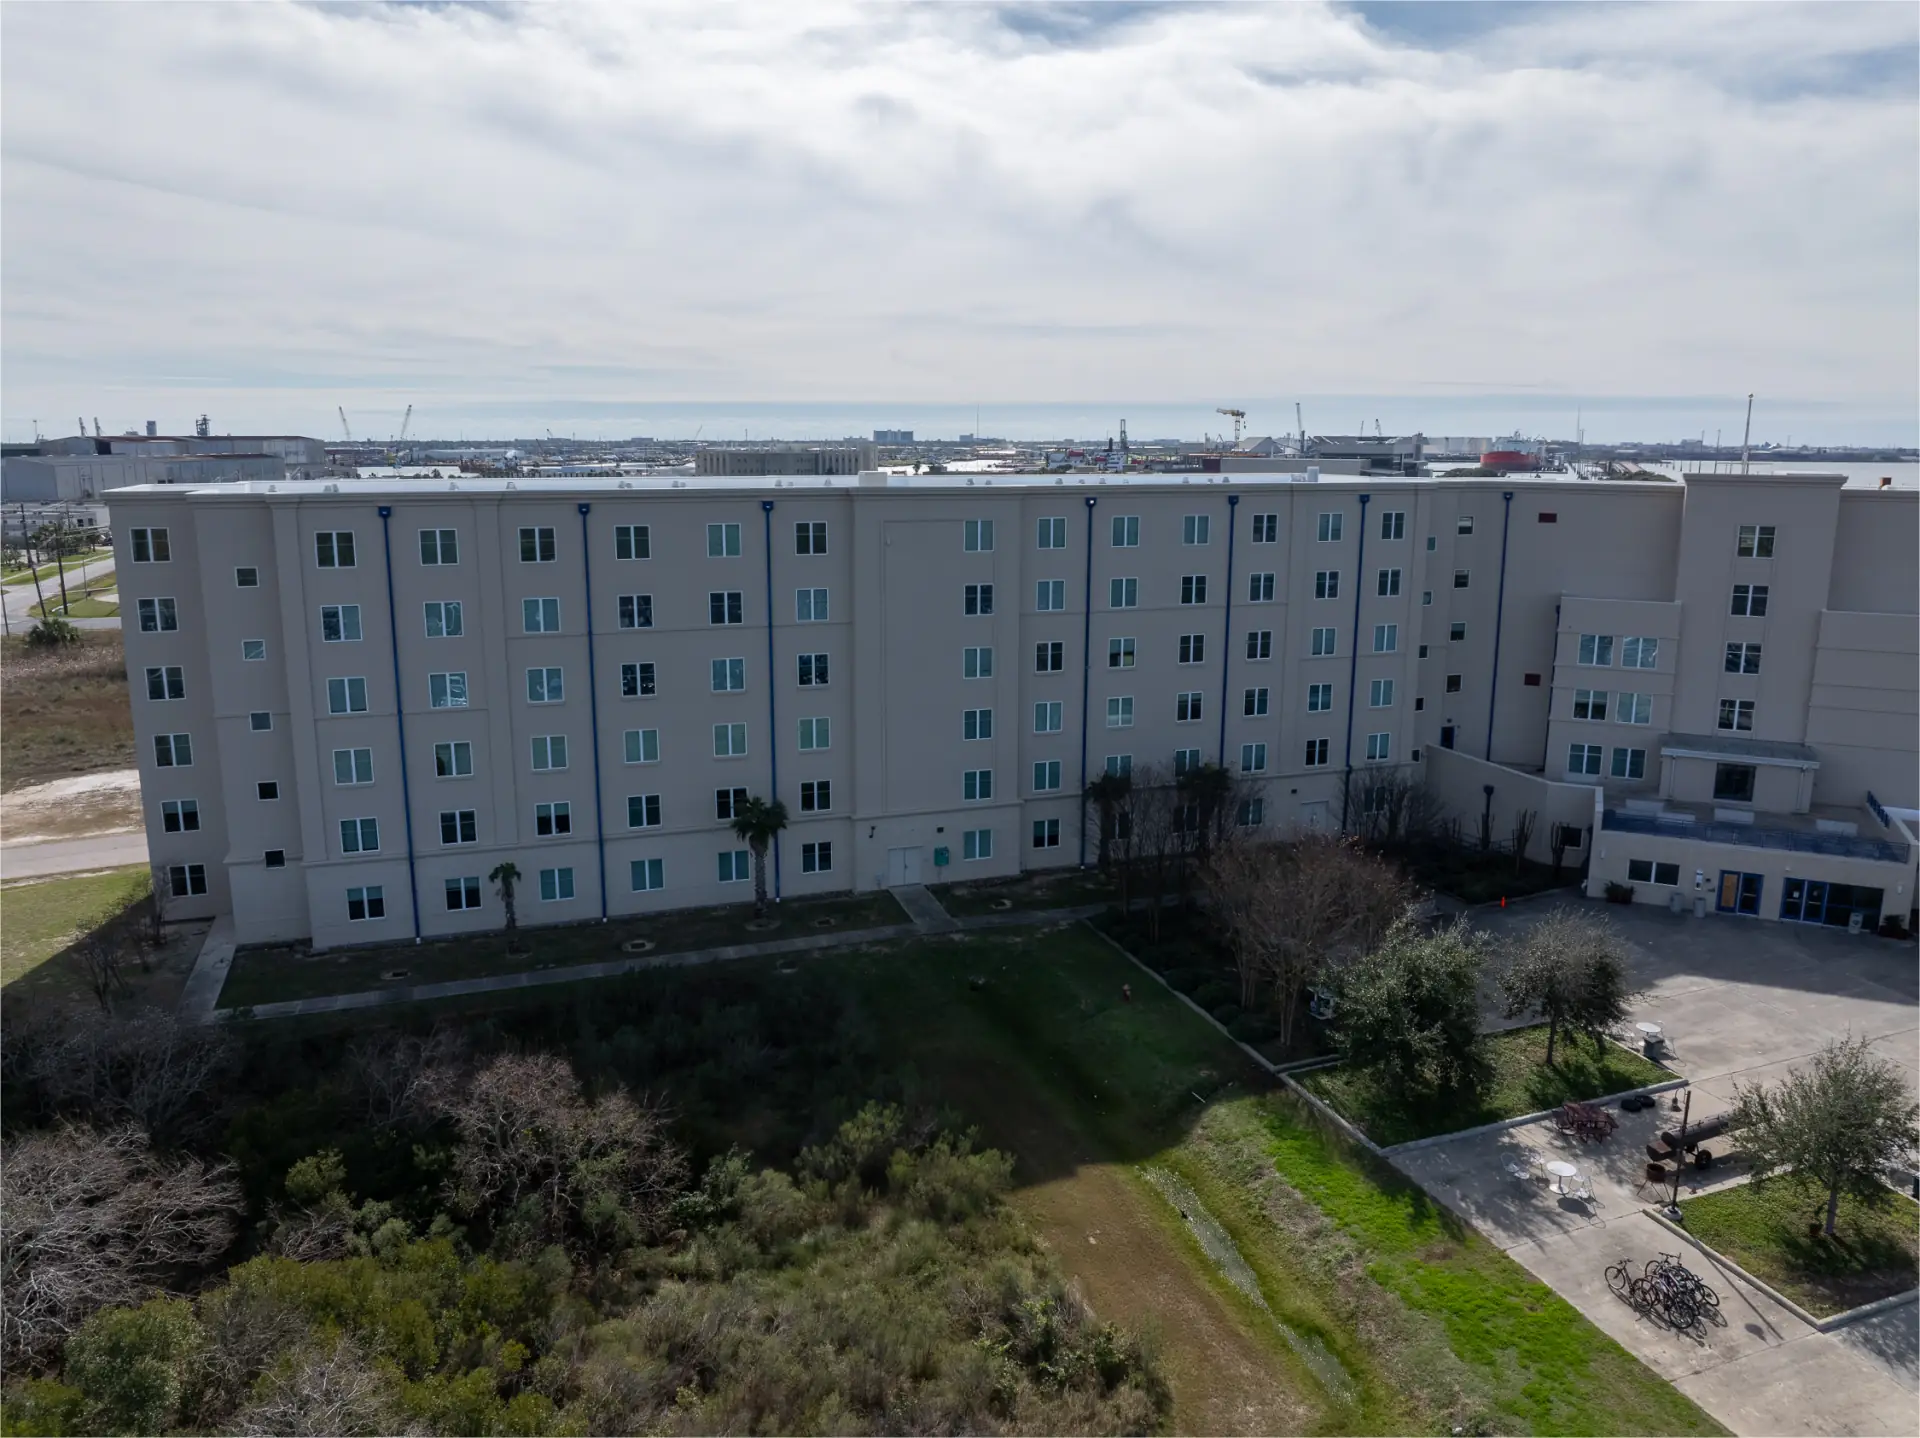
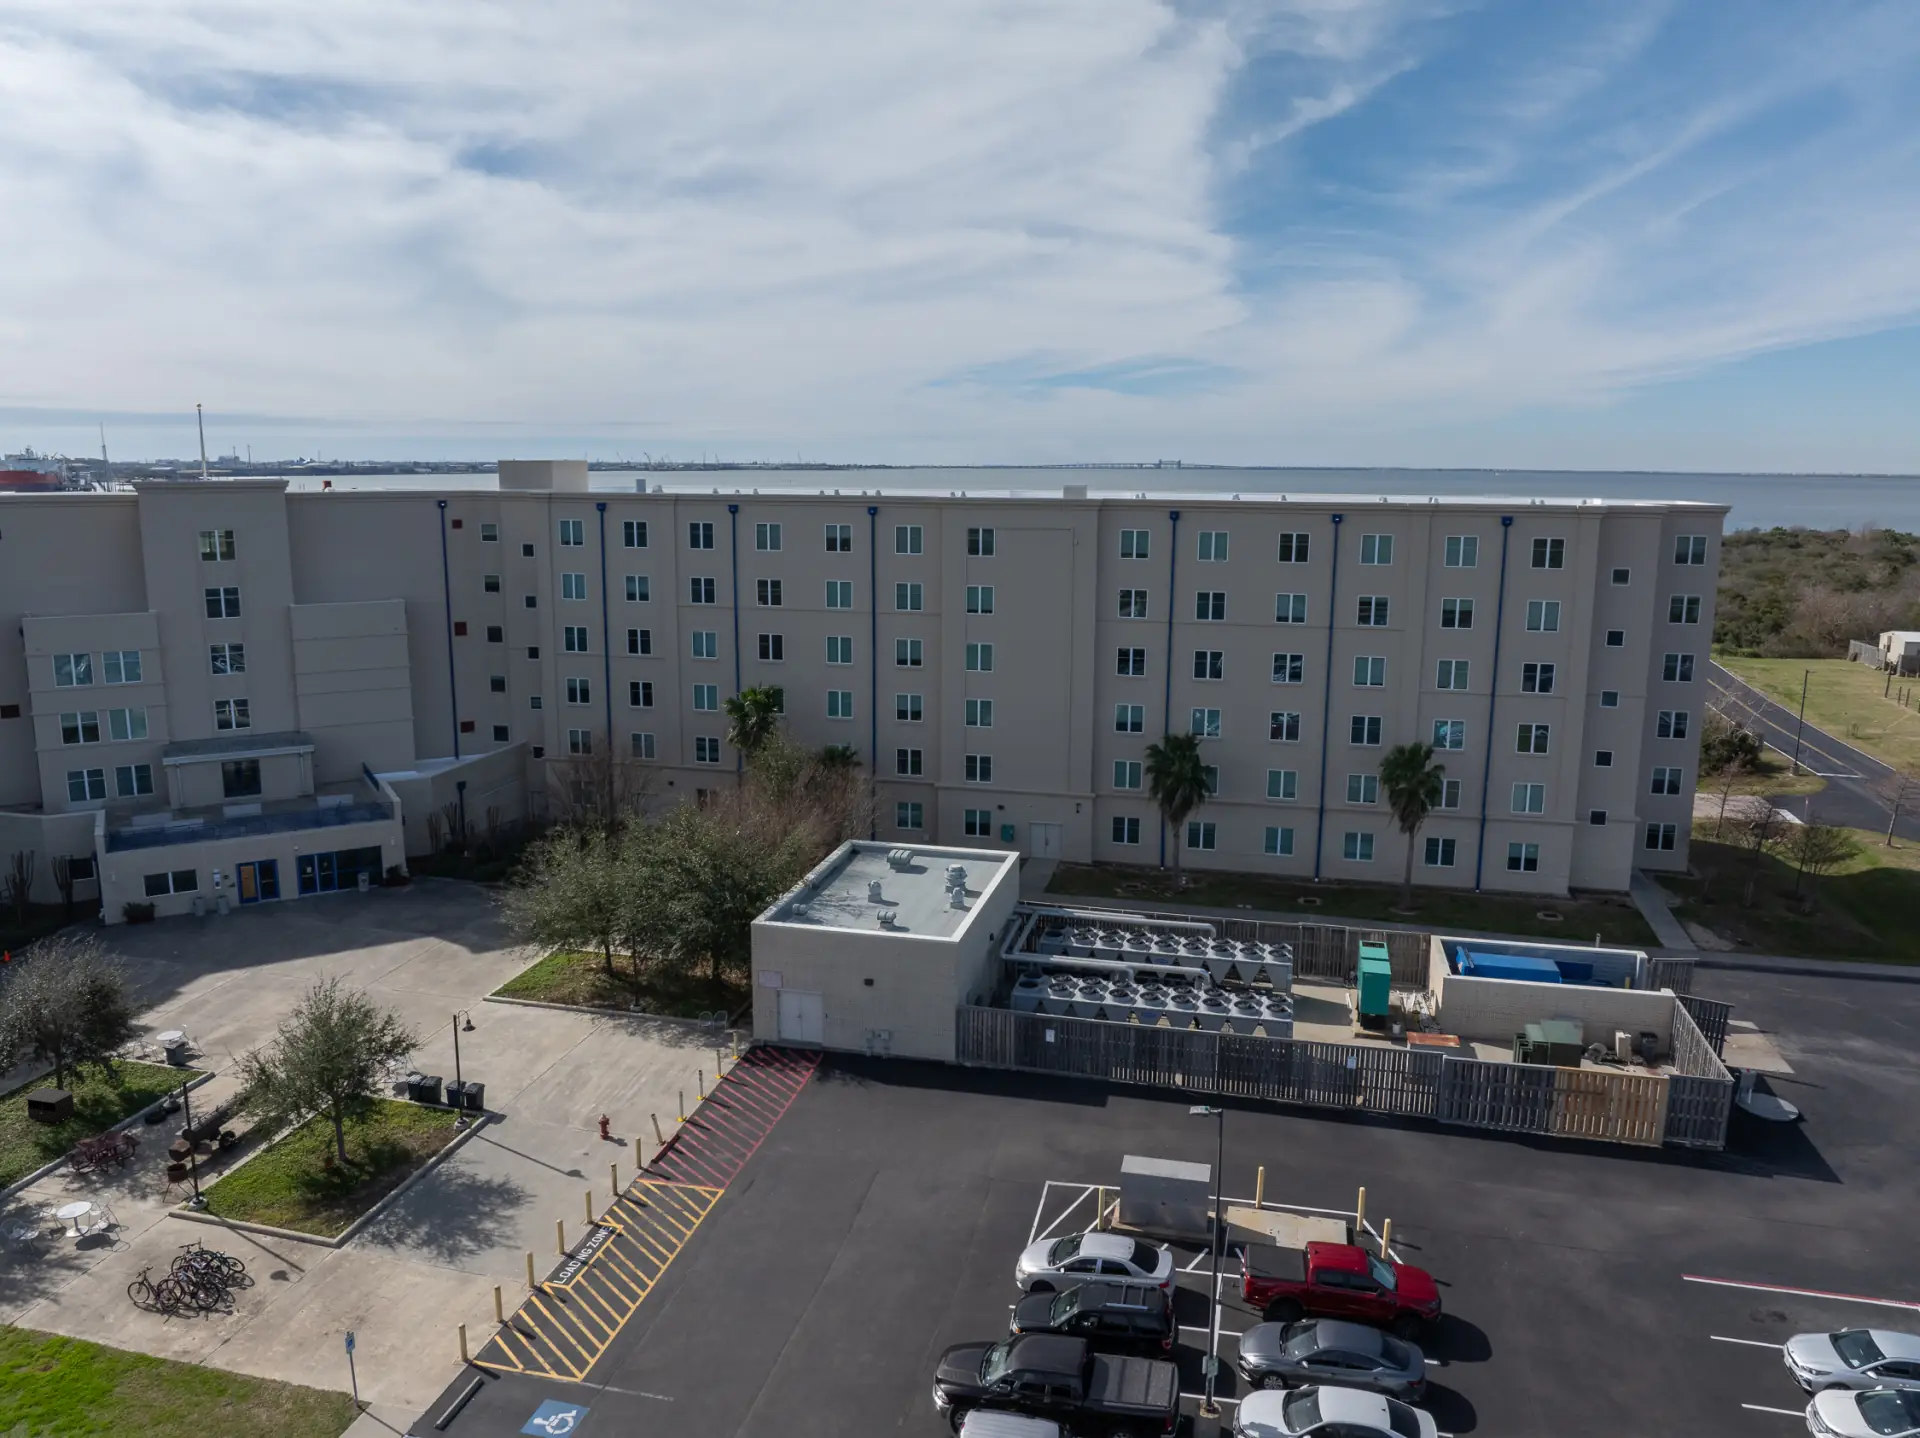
storage bench: none [1521,1040,1561,1077] -> present [25,1088,74,1123]

